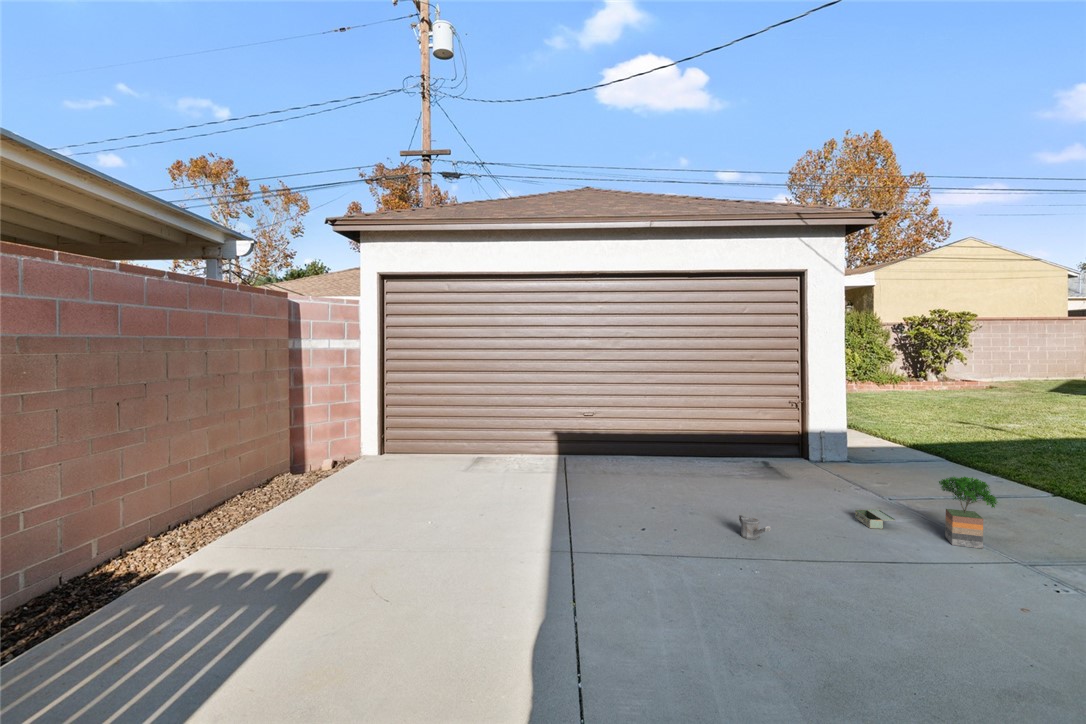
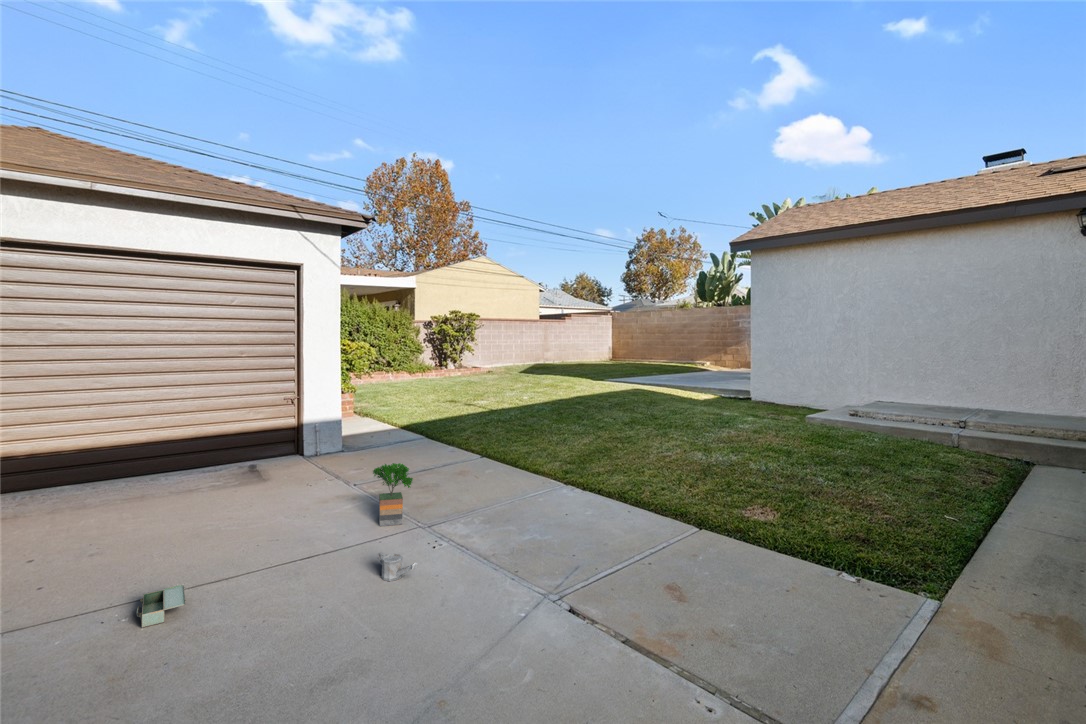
toolbox: present [855,509,895,529] -> present [137,585,186,627]
watering can: present [739,515,771,539] -> present [378,553,417,581]

